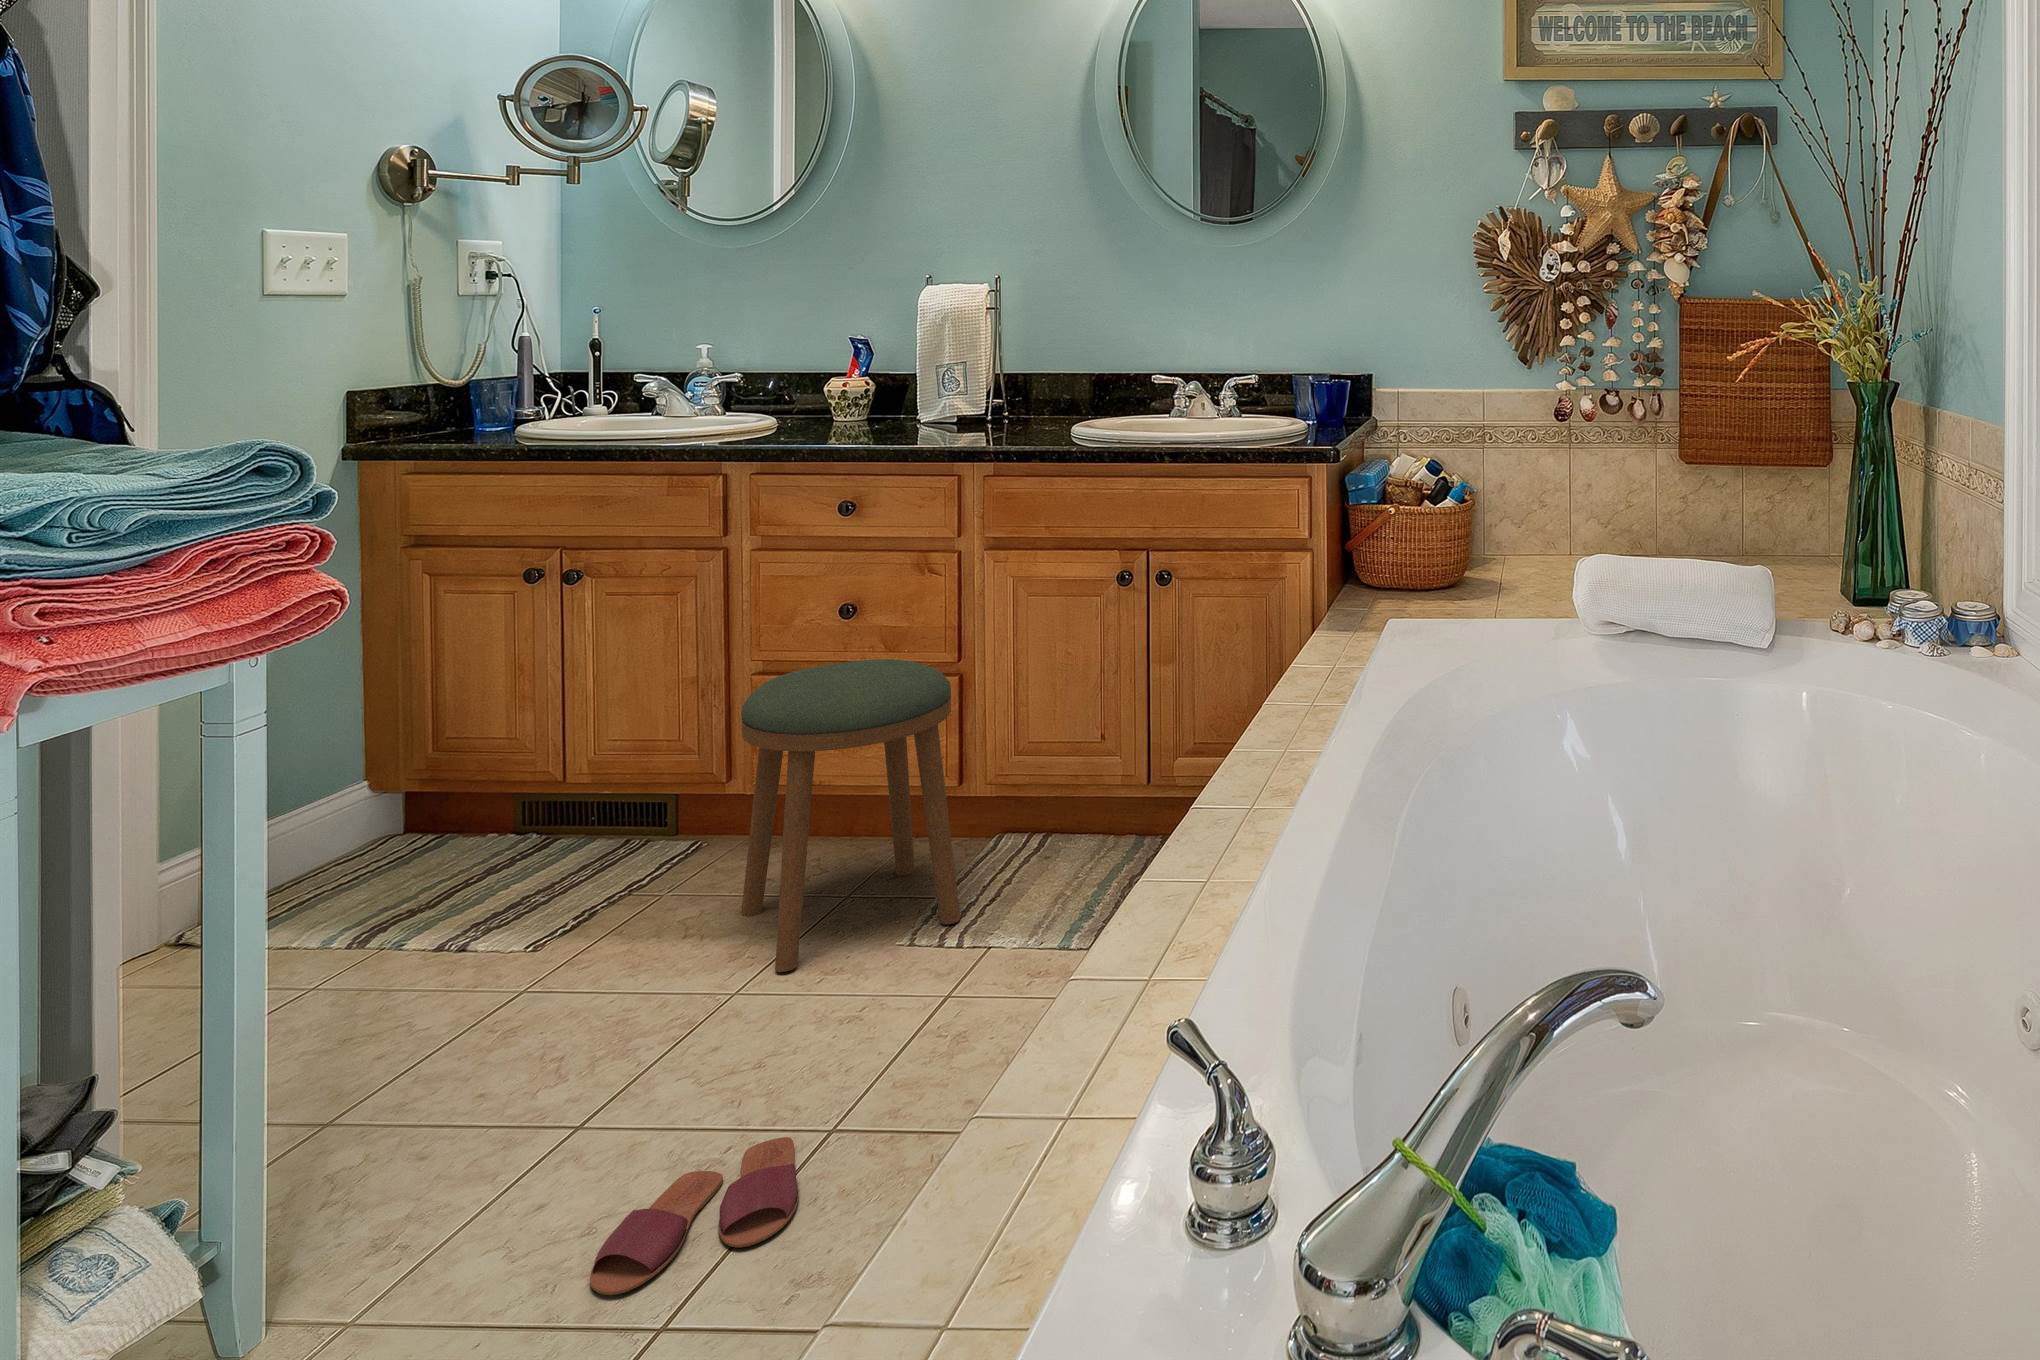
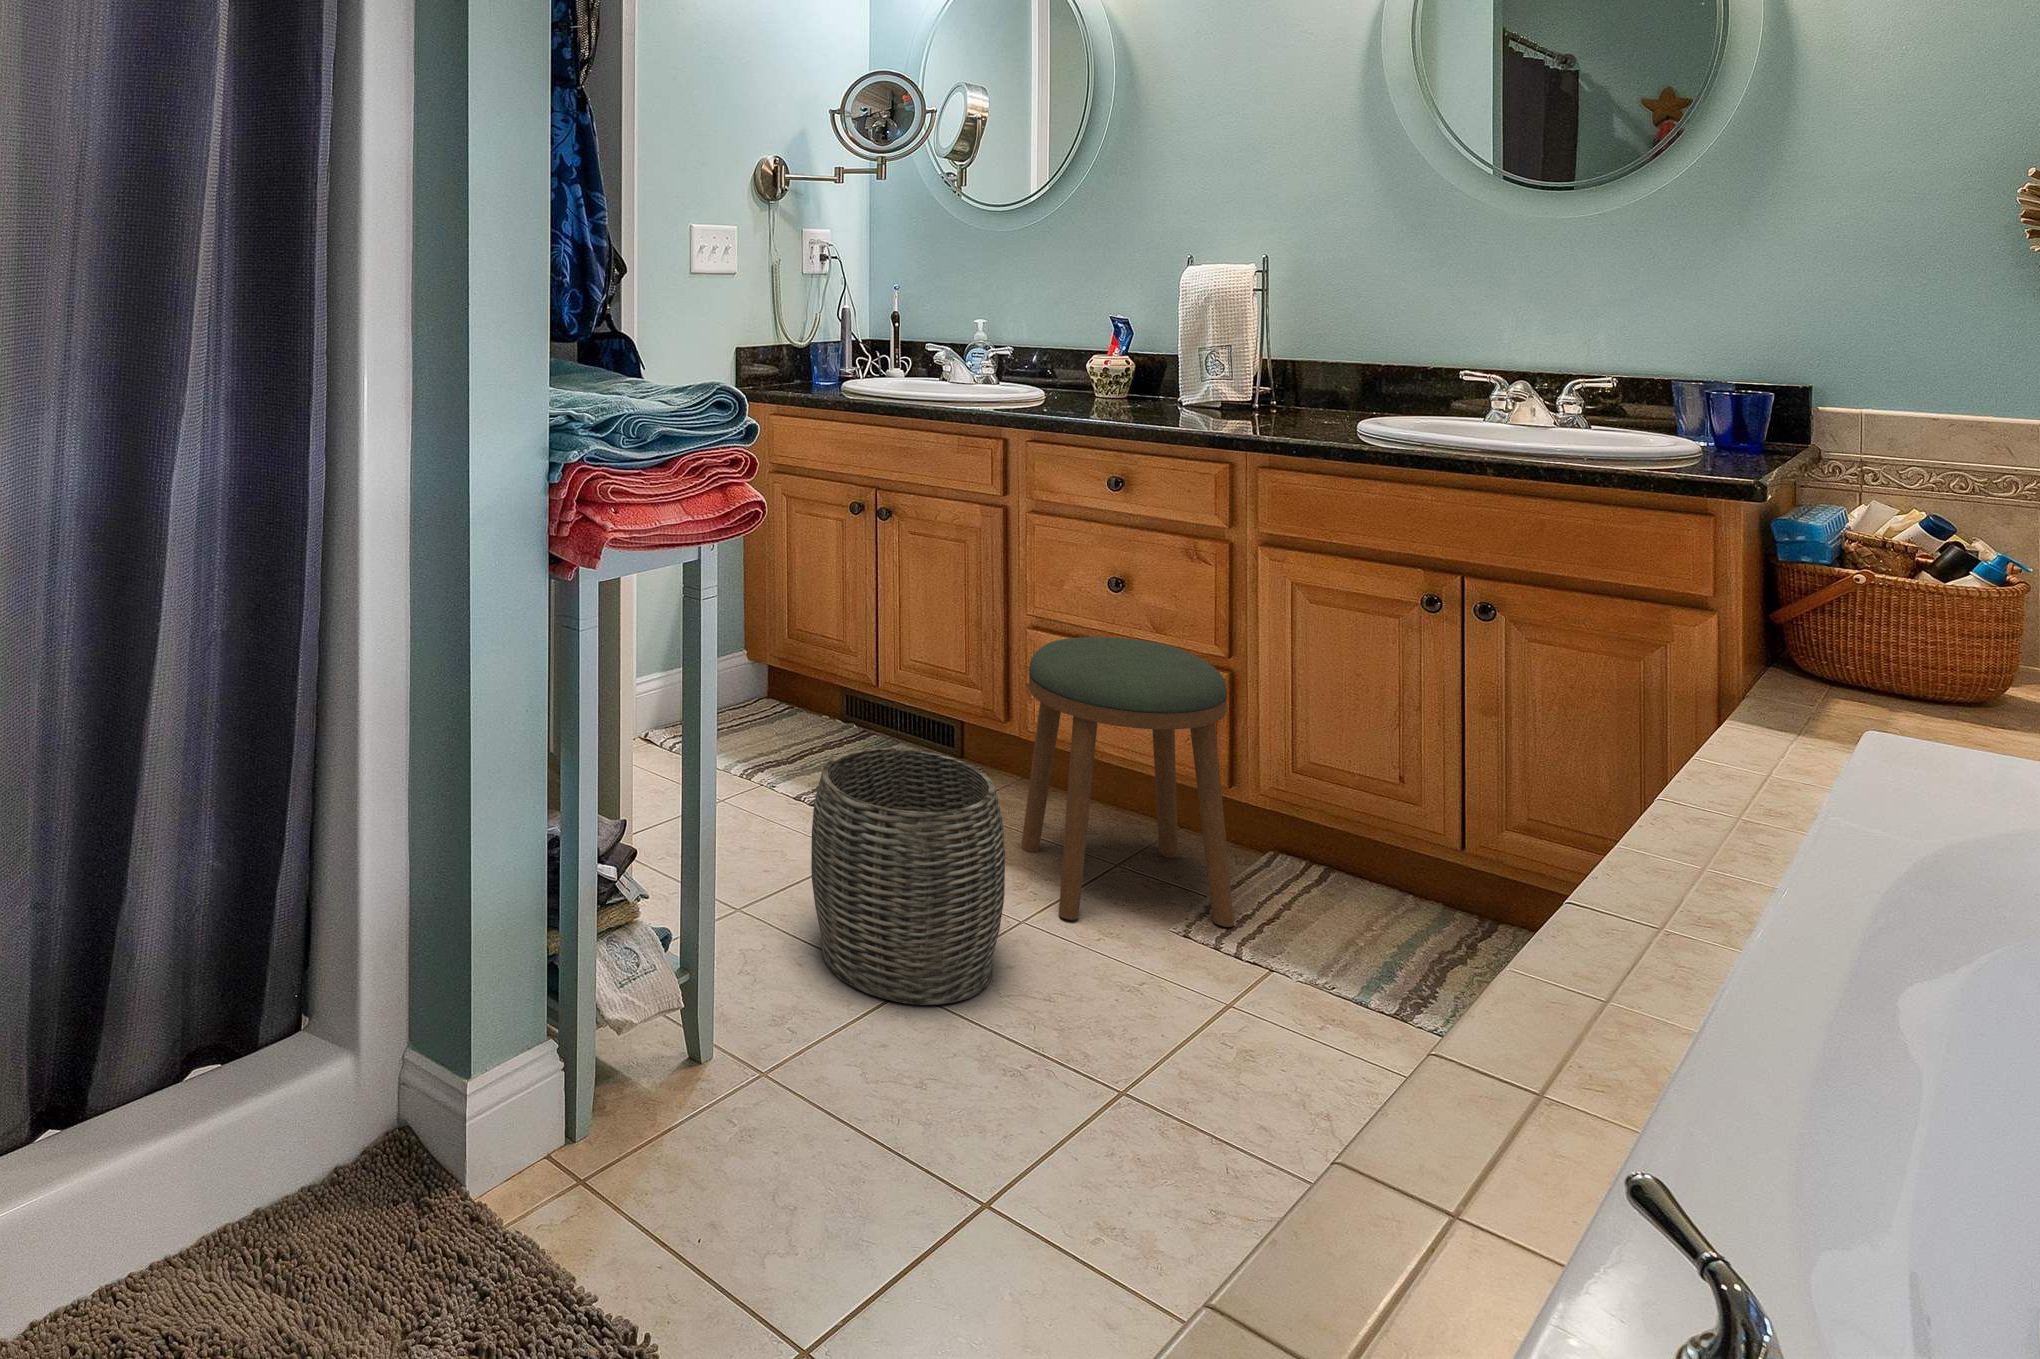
woven basket: none [425,831,698,1146] -> present [811,748,1005,1005]
slippers: present [590,1137,798,1295] -> none [945,1084,1112,1185]

